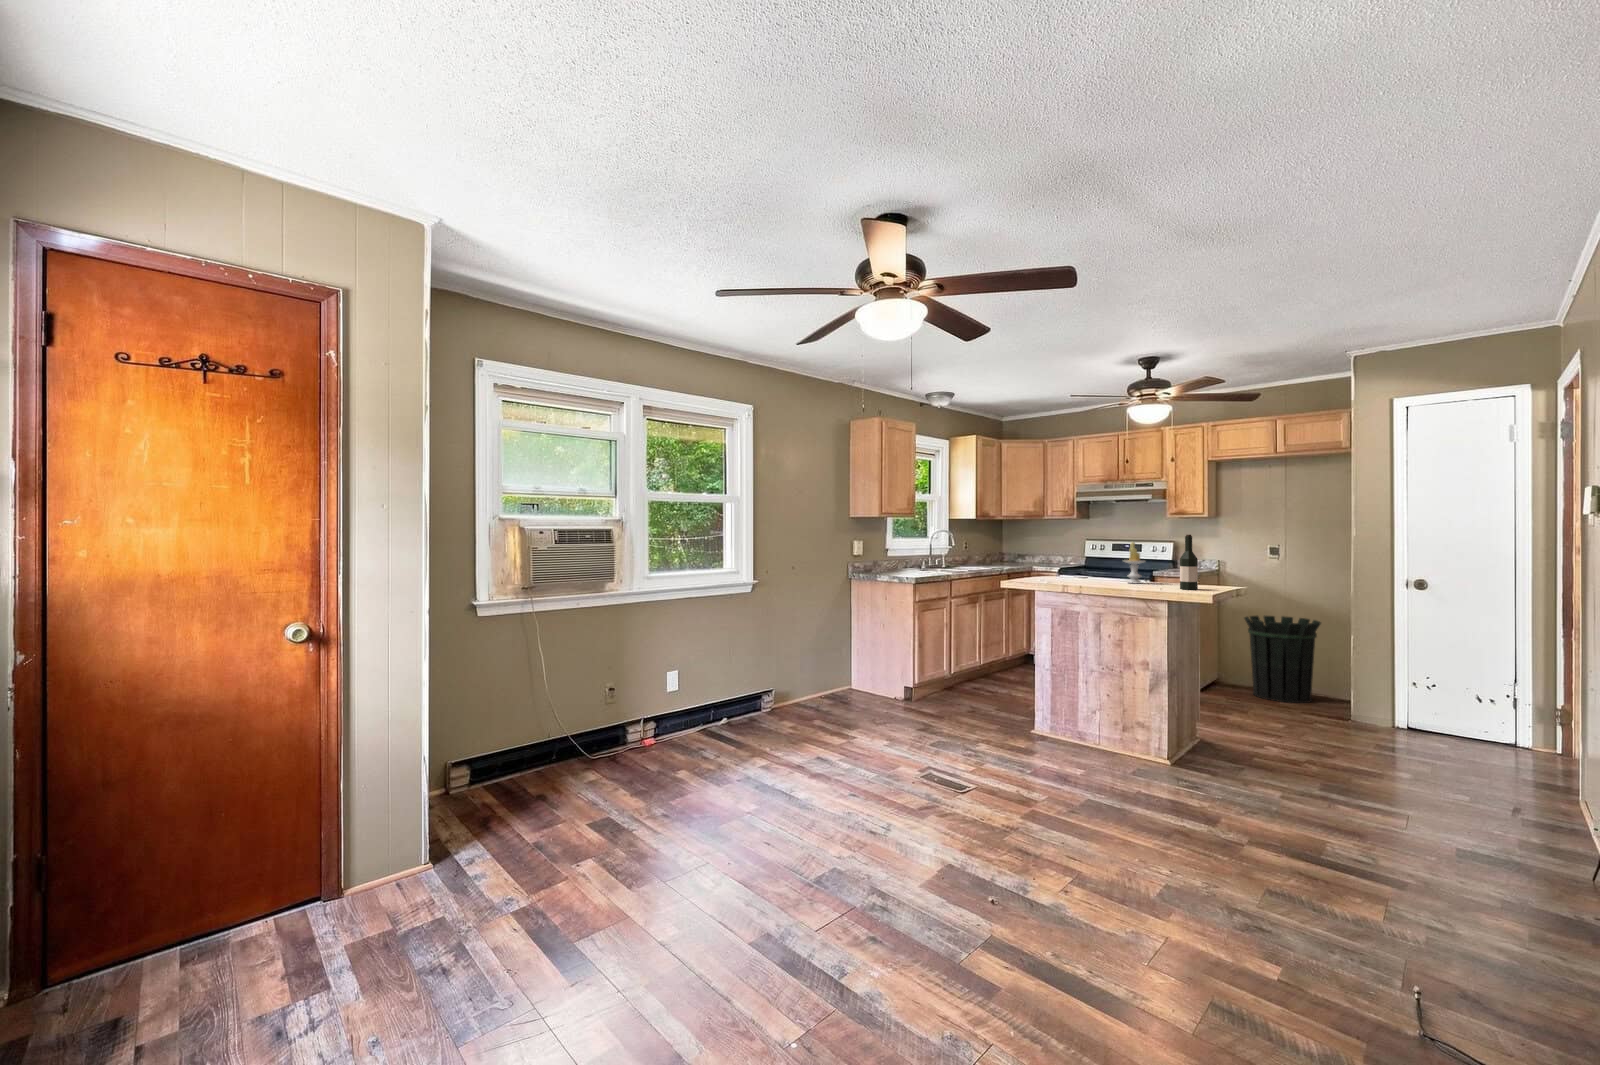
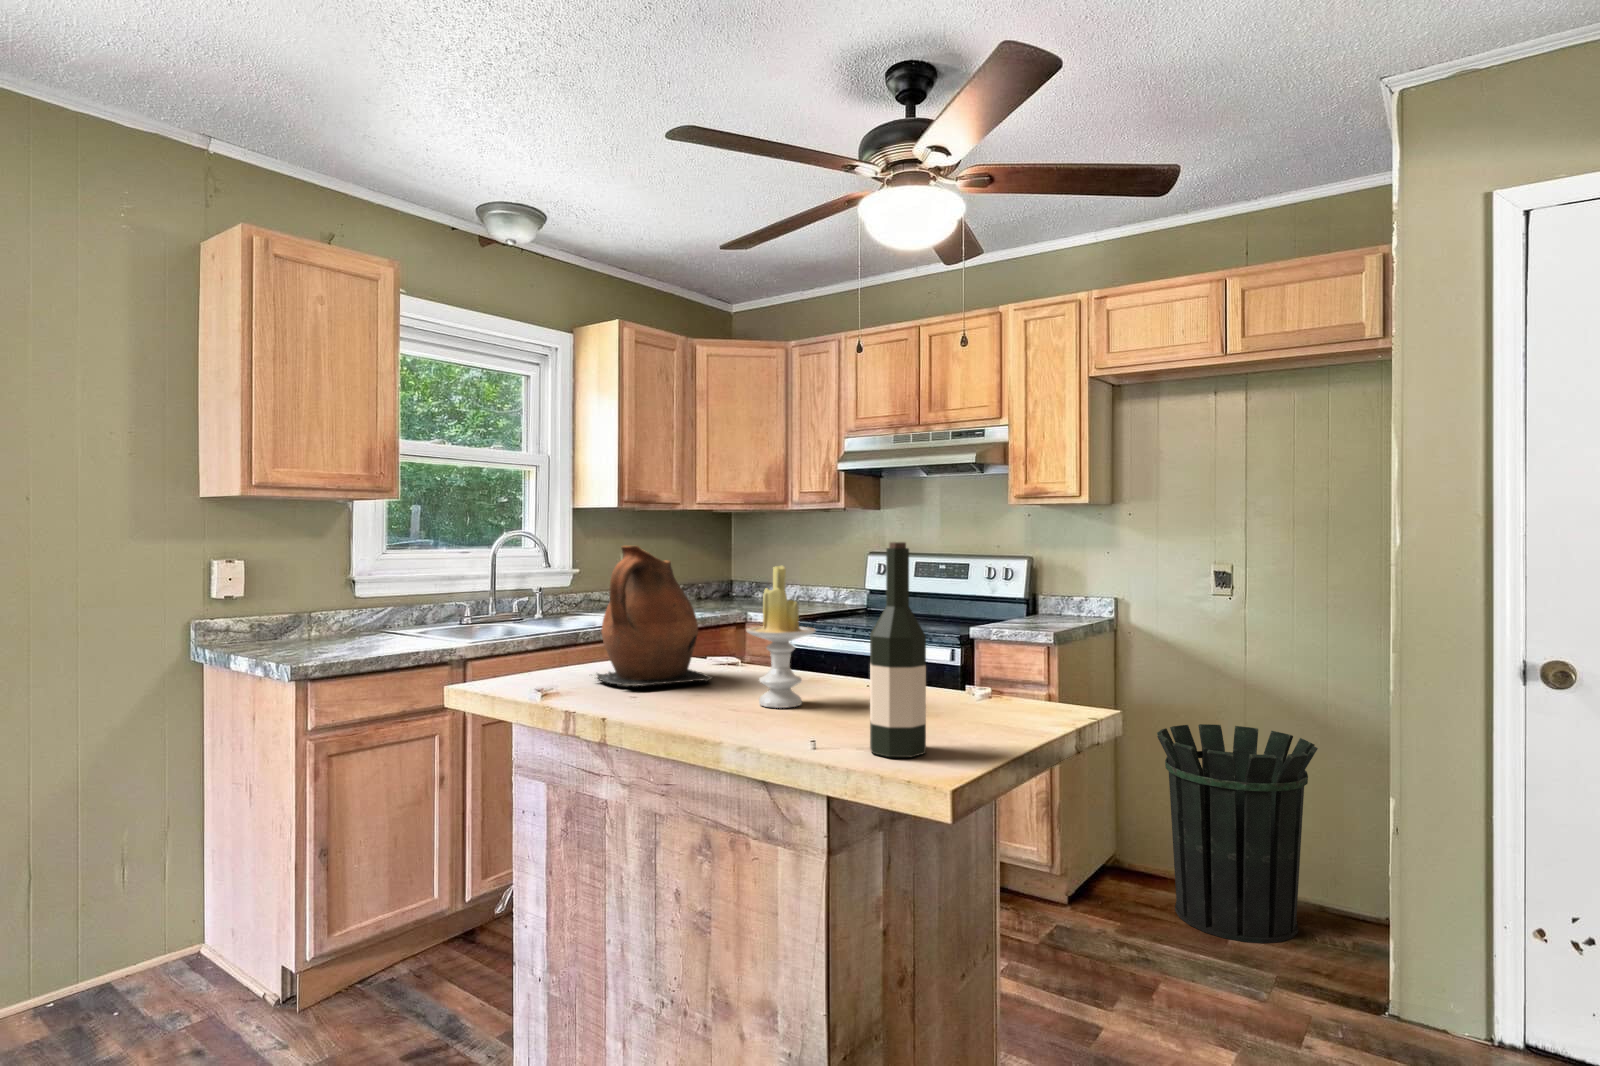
ceramic pitcher: none [1055,536,1099,579] -> present [597,546,713,686]

